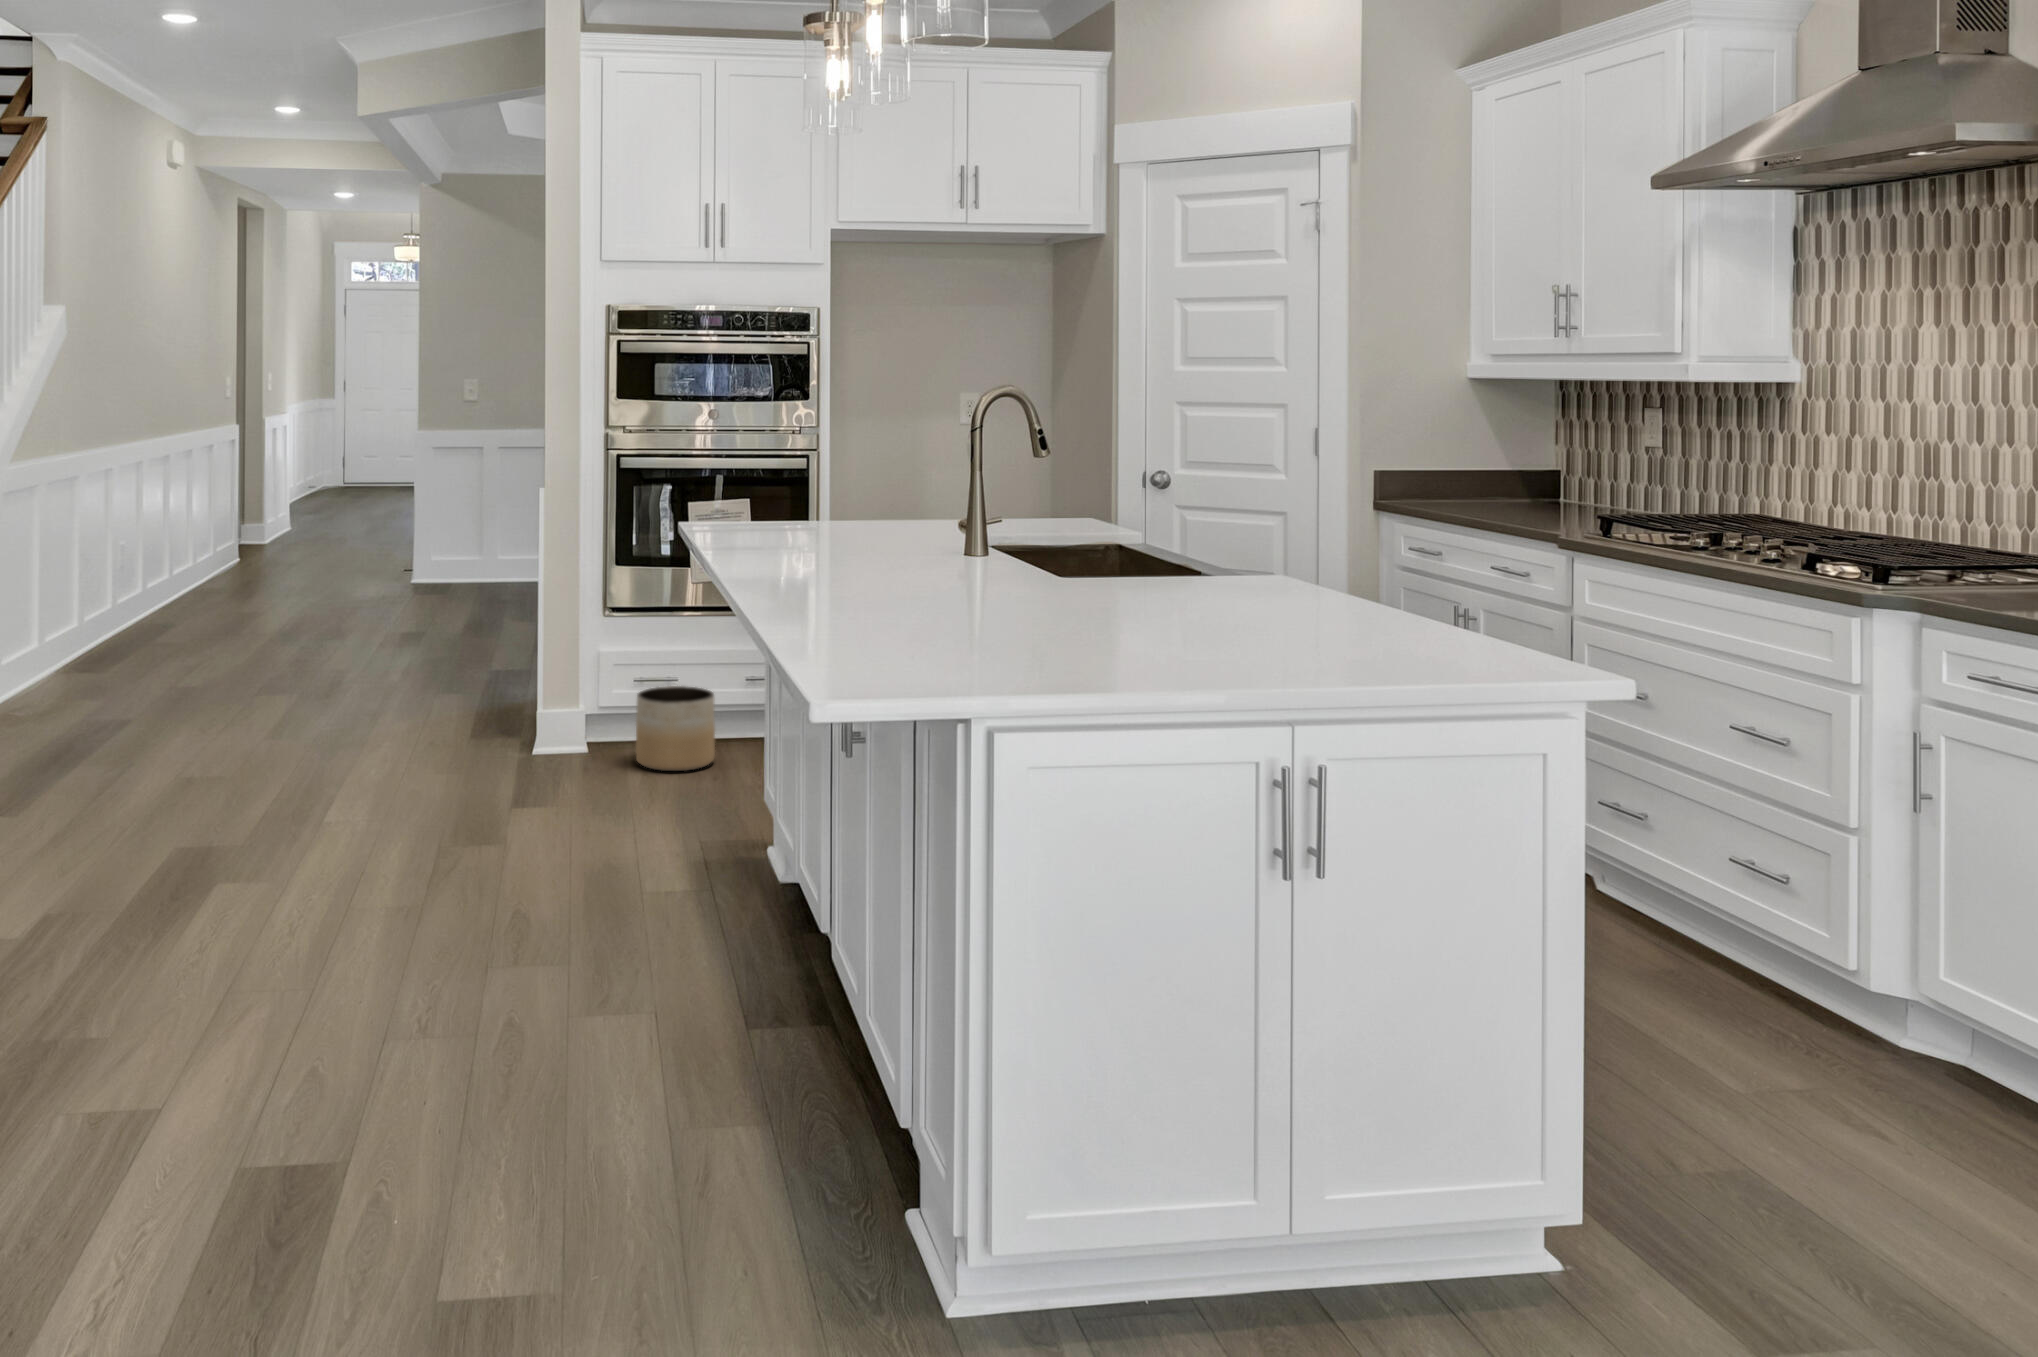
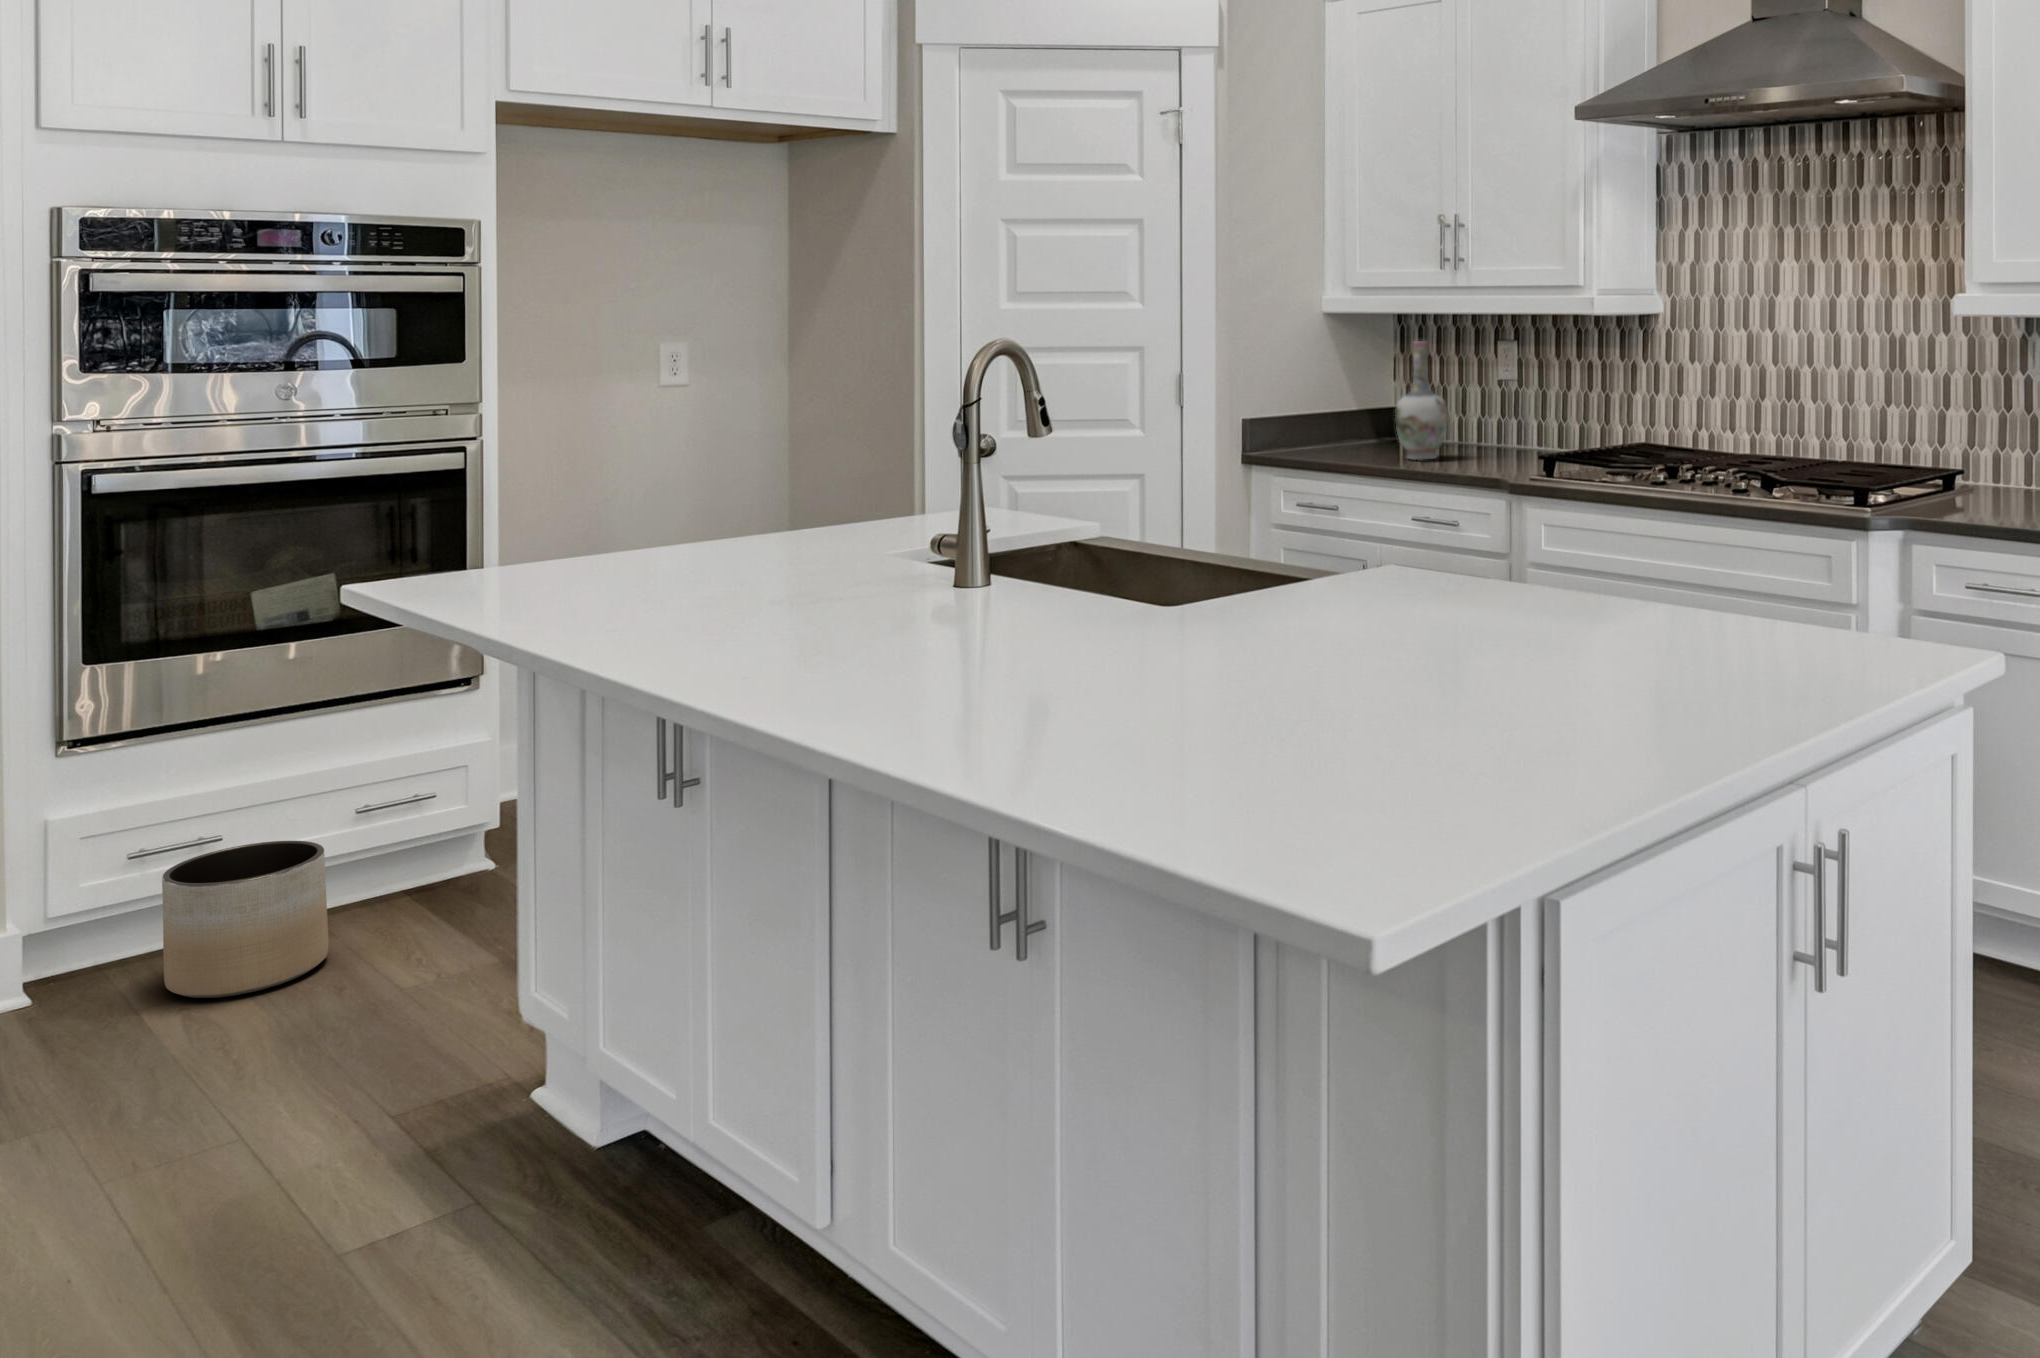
vase: none [1494,403,1548,514] -> present [1395,341,1447,460]

